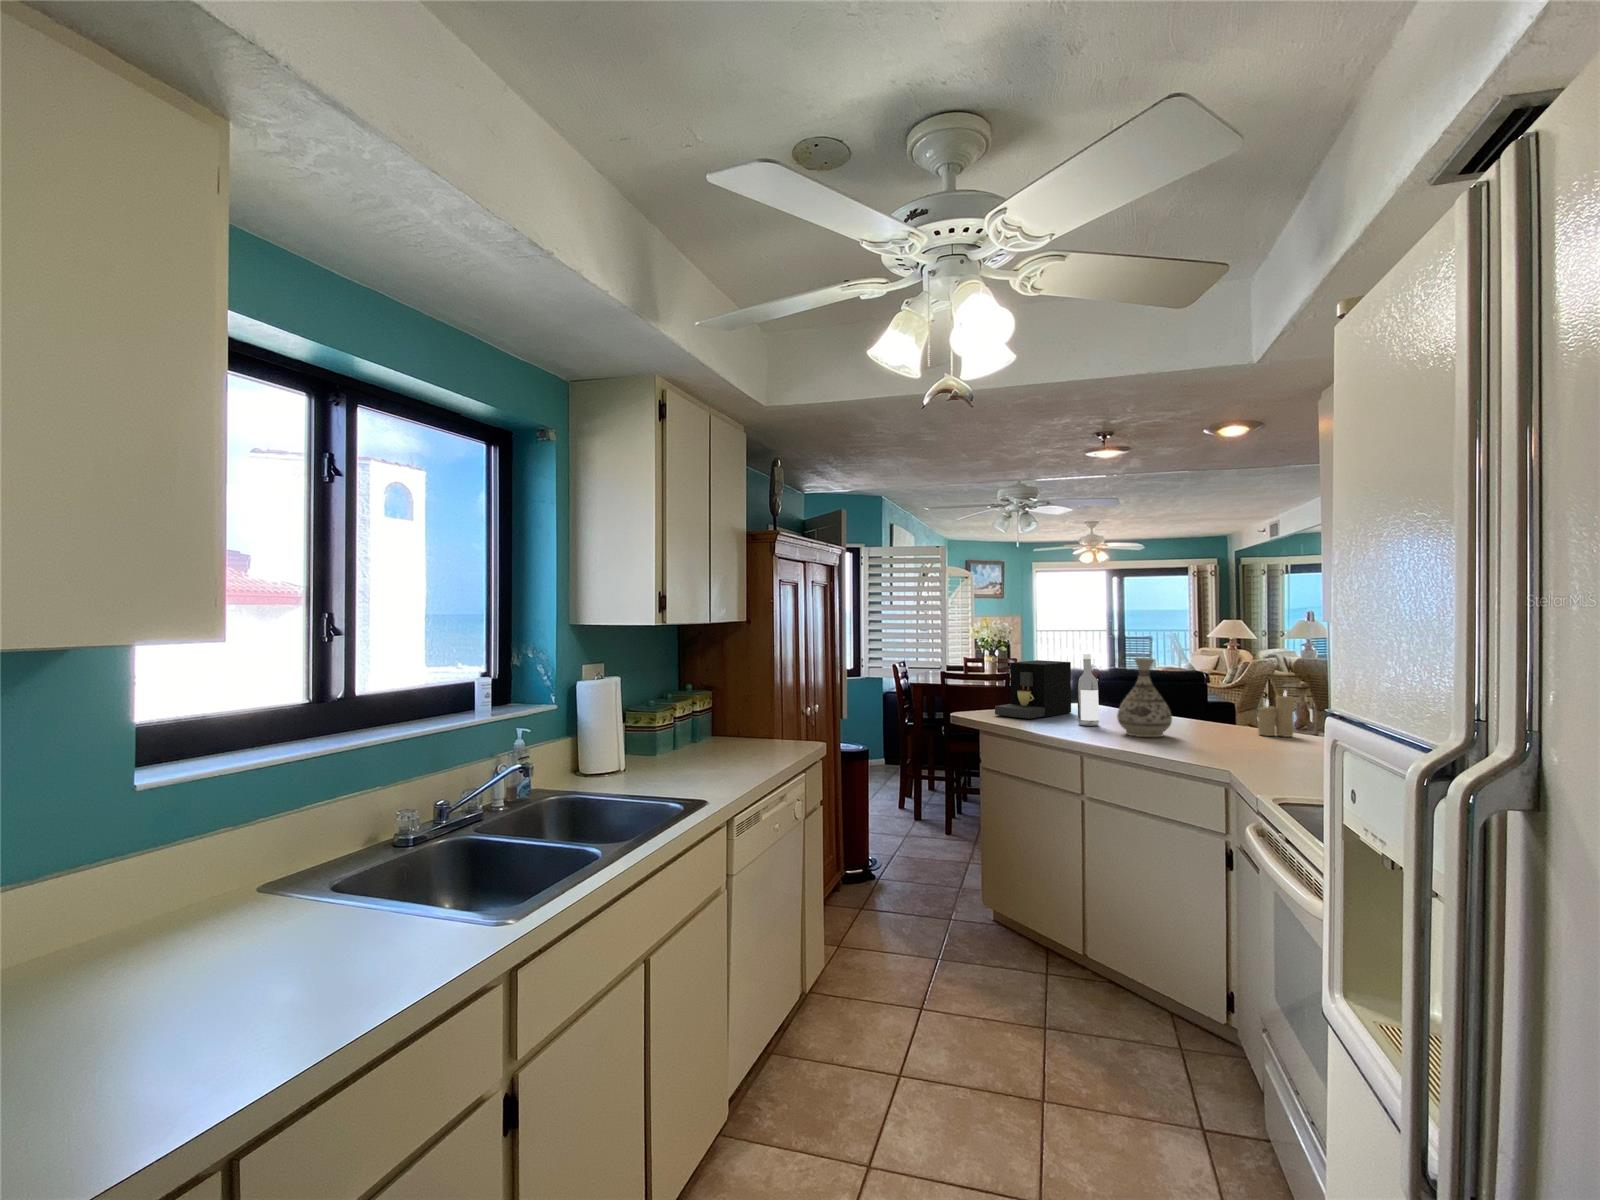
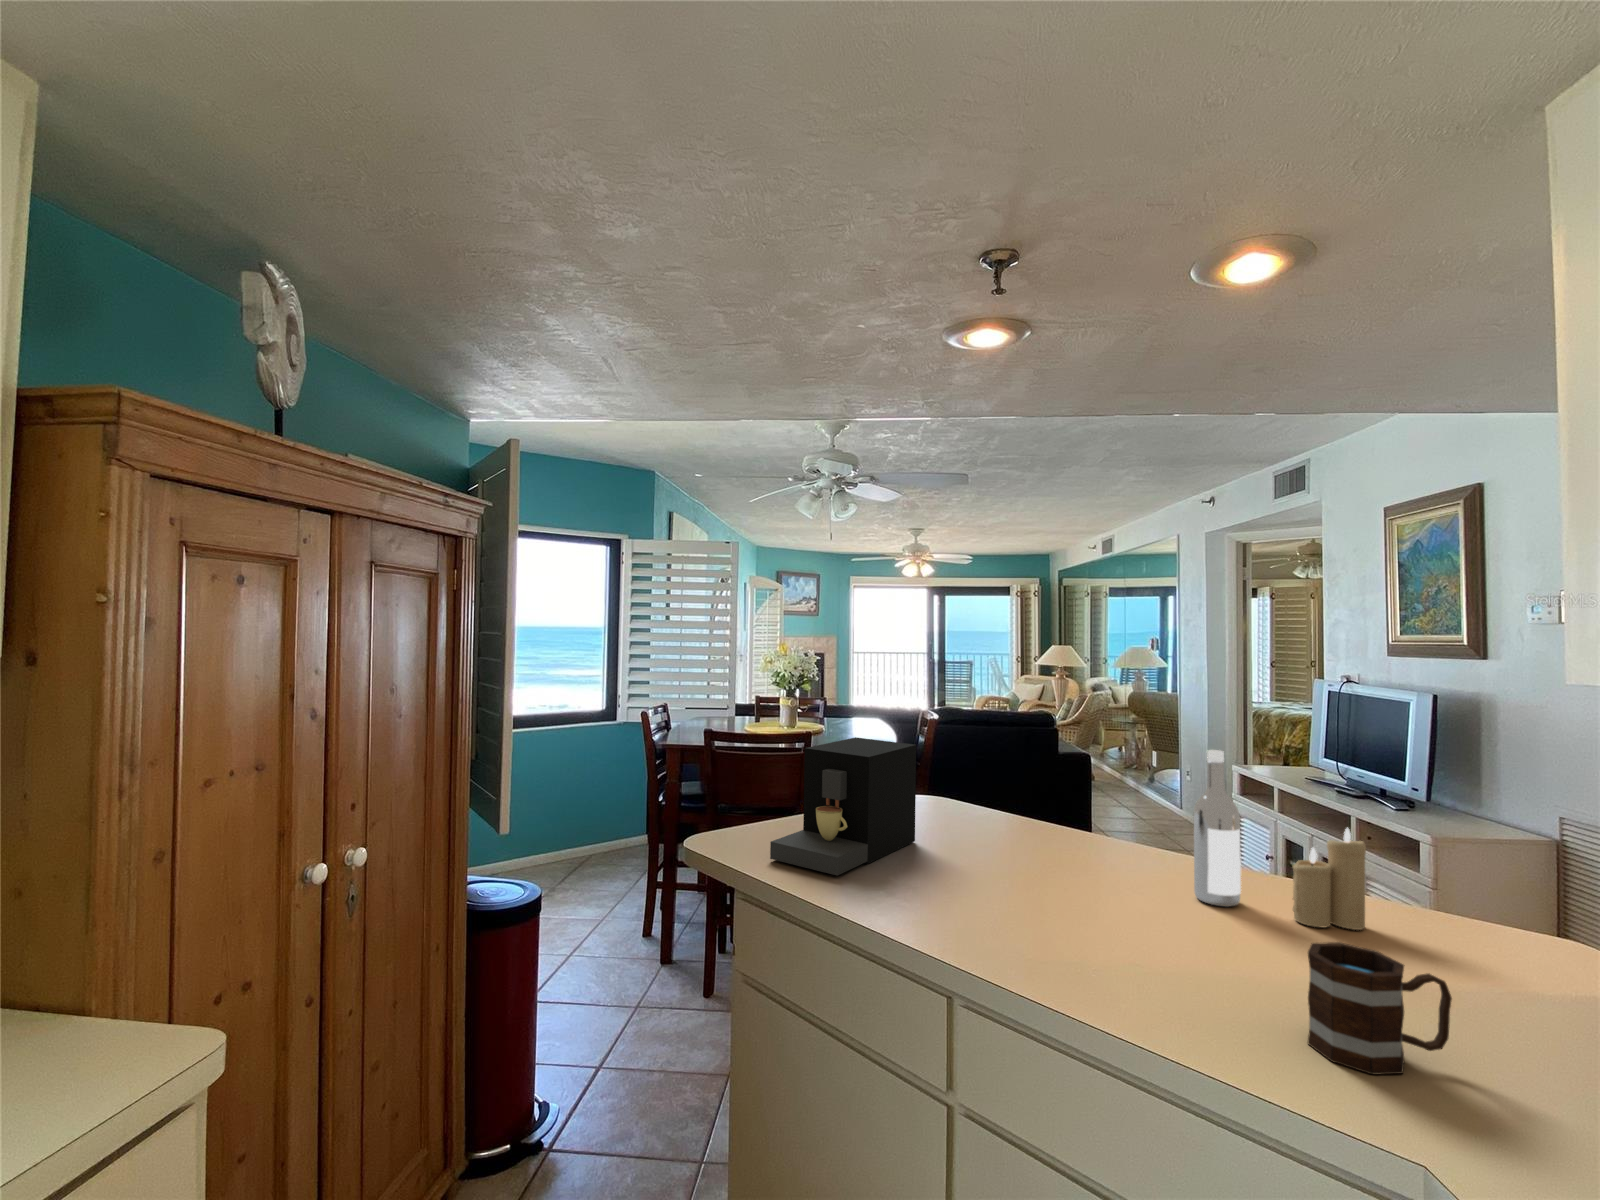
wine bottle: present [1077,654,1099,726] -> present [1194,750,1241,907]
vase: present [1117,658,1172,737] -> none [1027,763,1148,956]
mug: none [1218,717,1271,756] -> present [1307,942,1452,1075]

